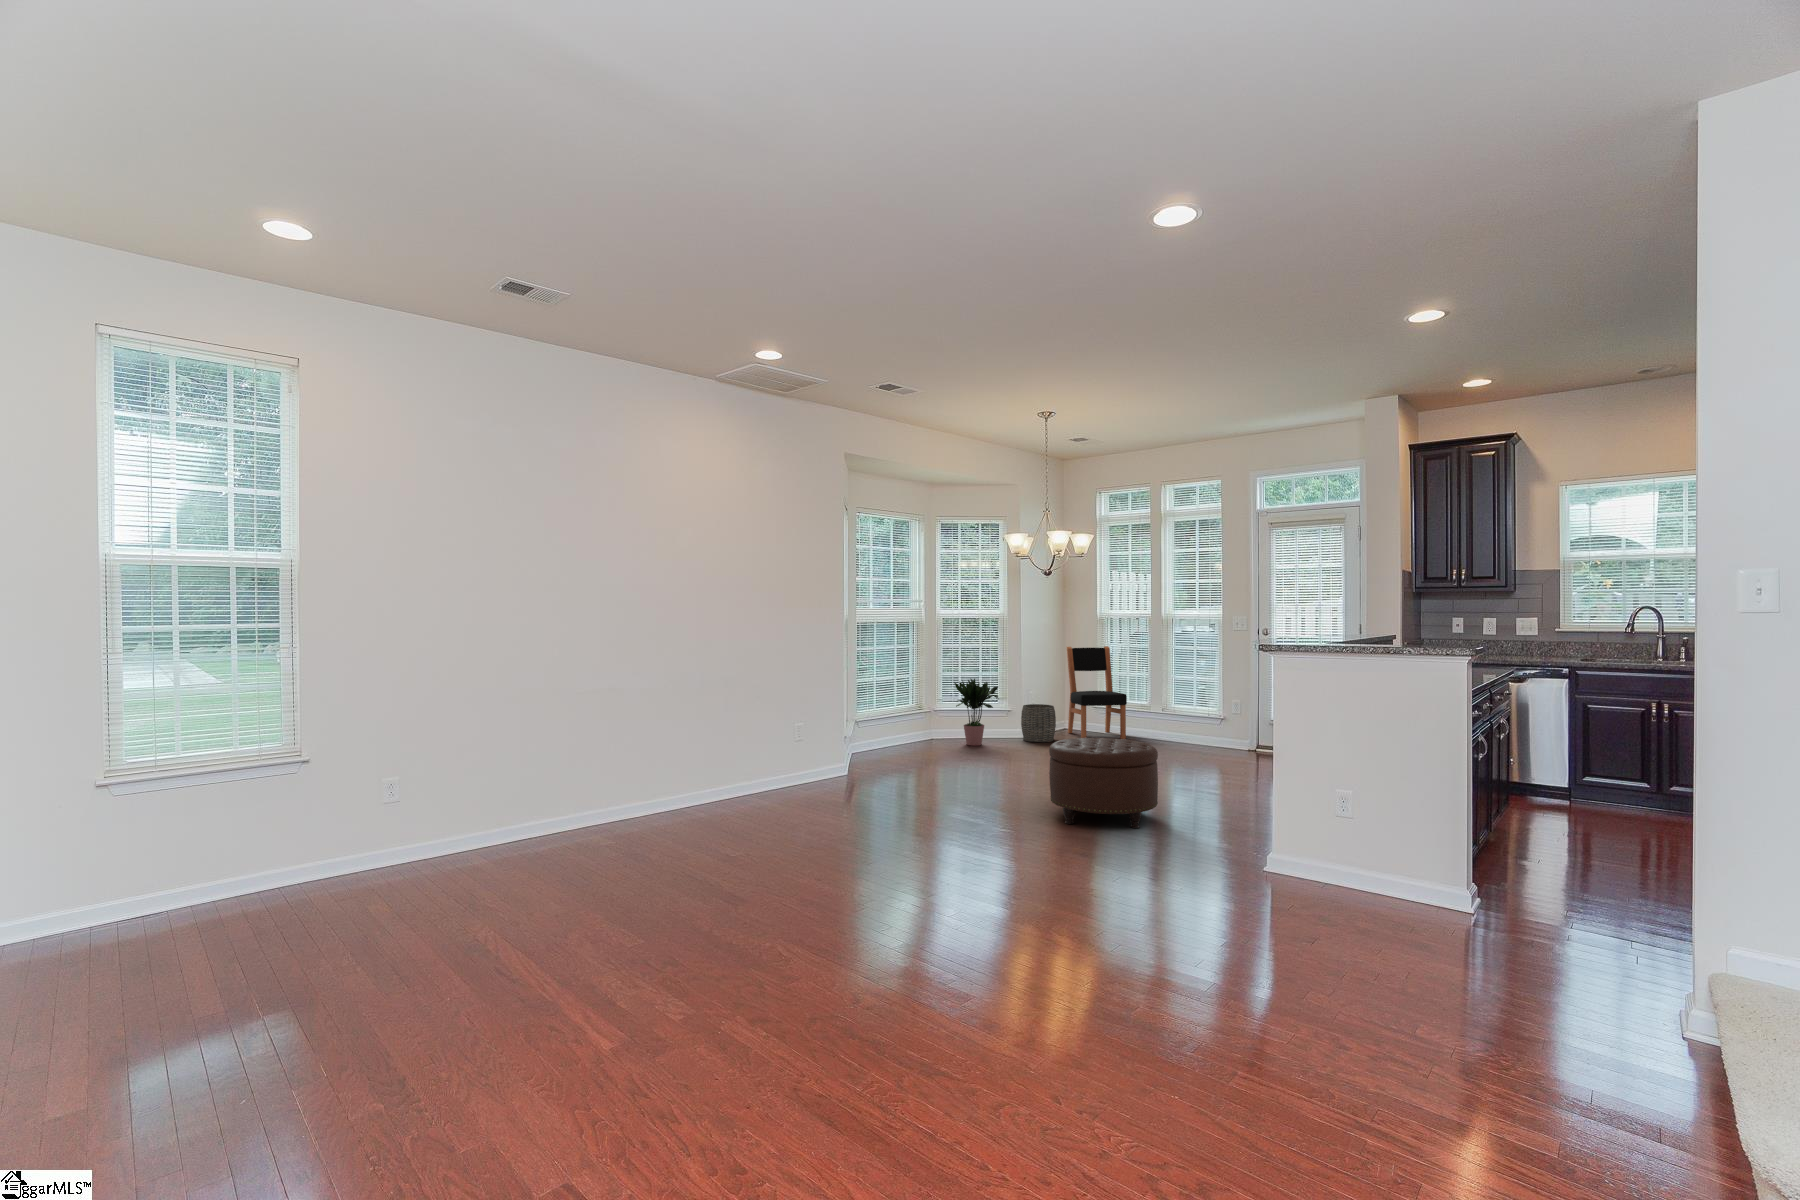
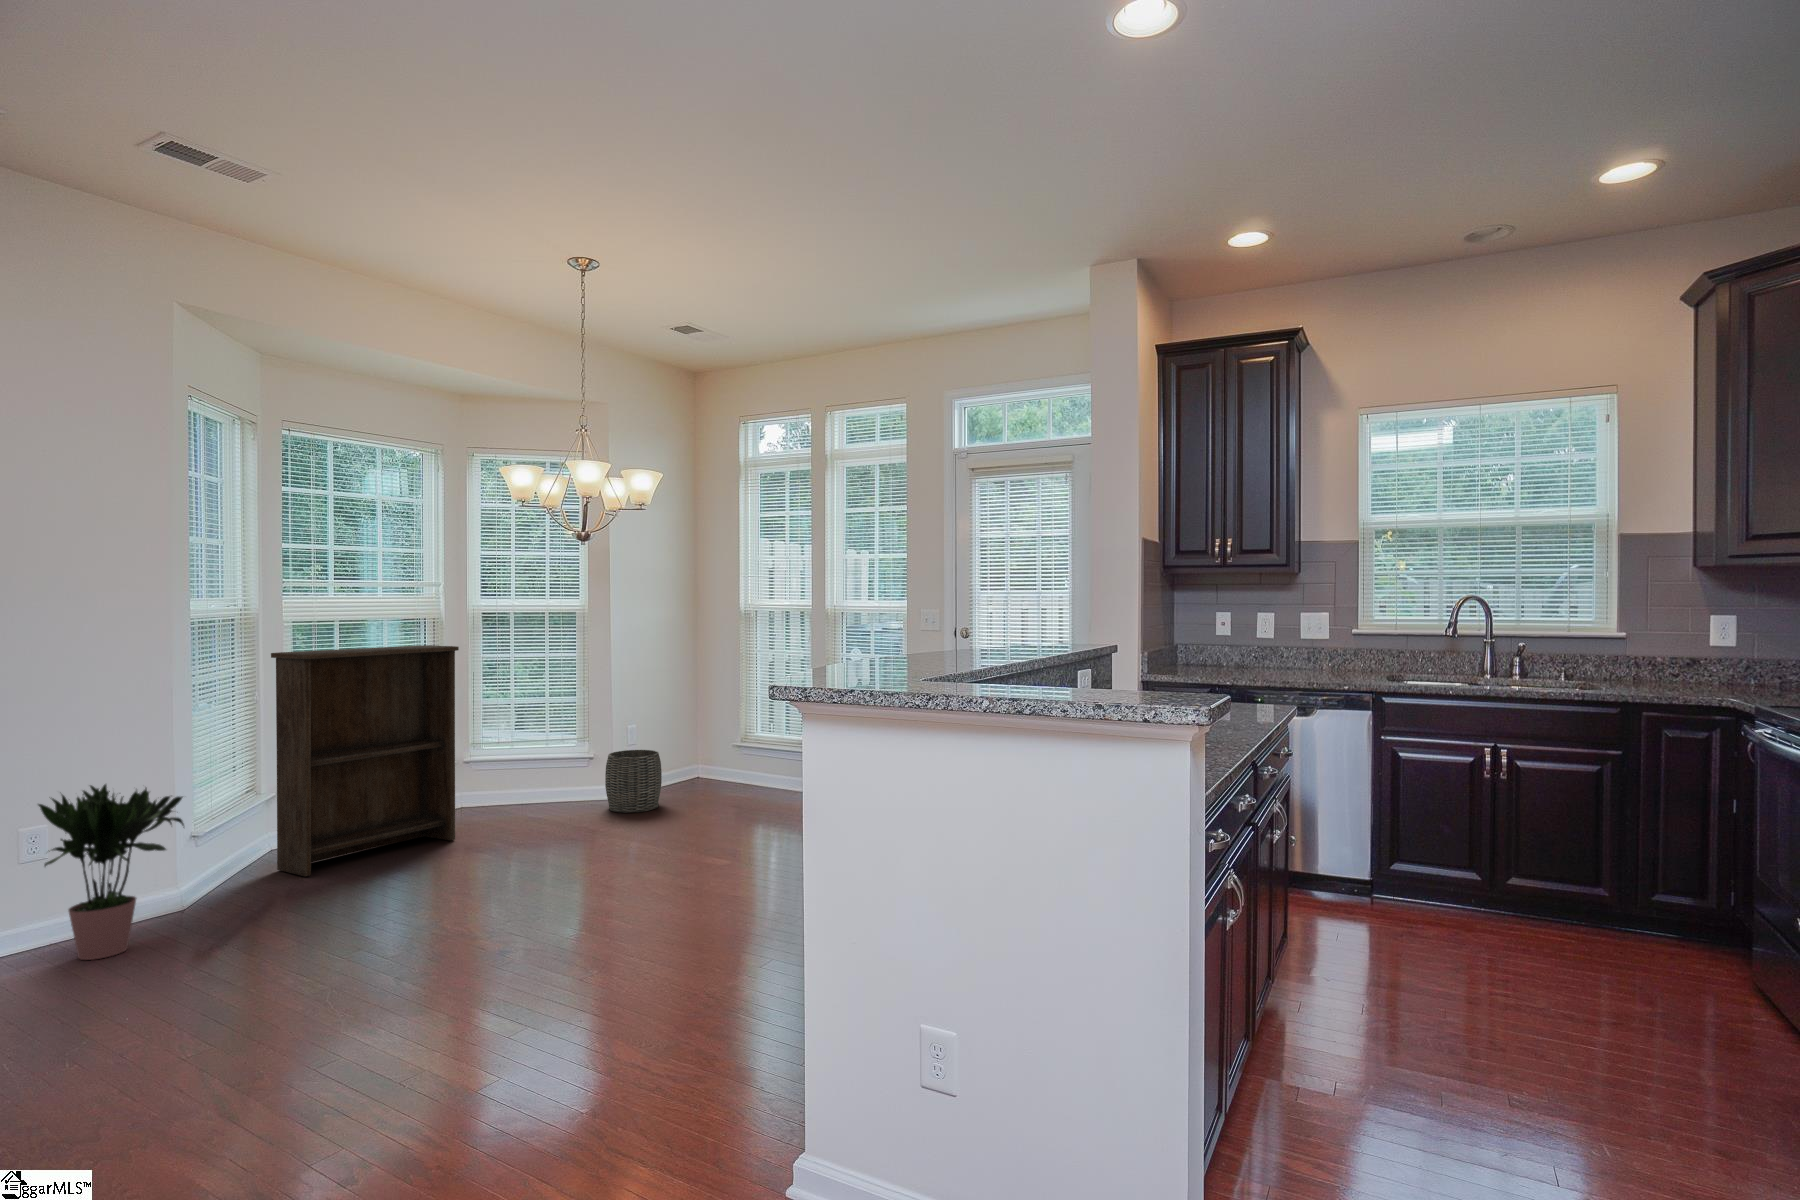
bookshelf: none [867,636,951,762] -> present [271,645,459,876]
dining chair: present [1067,646,1127,739] -> none [692,656,774,805]
potted plant: present [955,679,999,746] -> present [38,784,184,960]
ottoman: present [1049,738,1158,828] -> none [463,847,685,1047]

